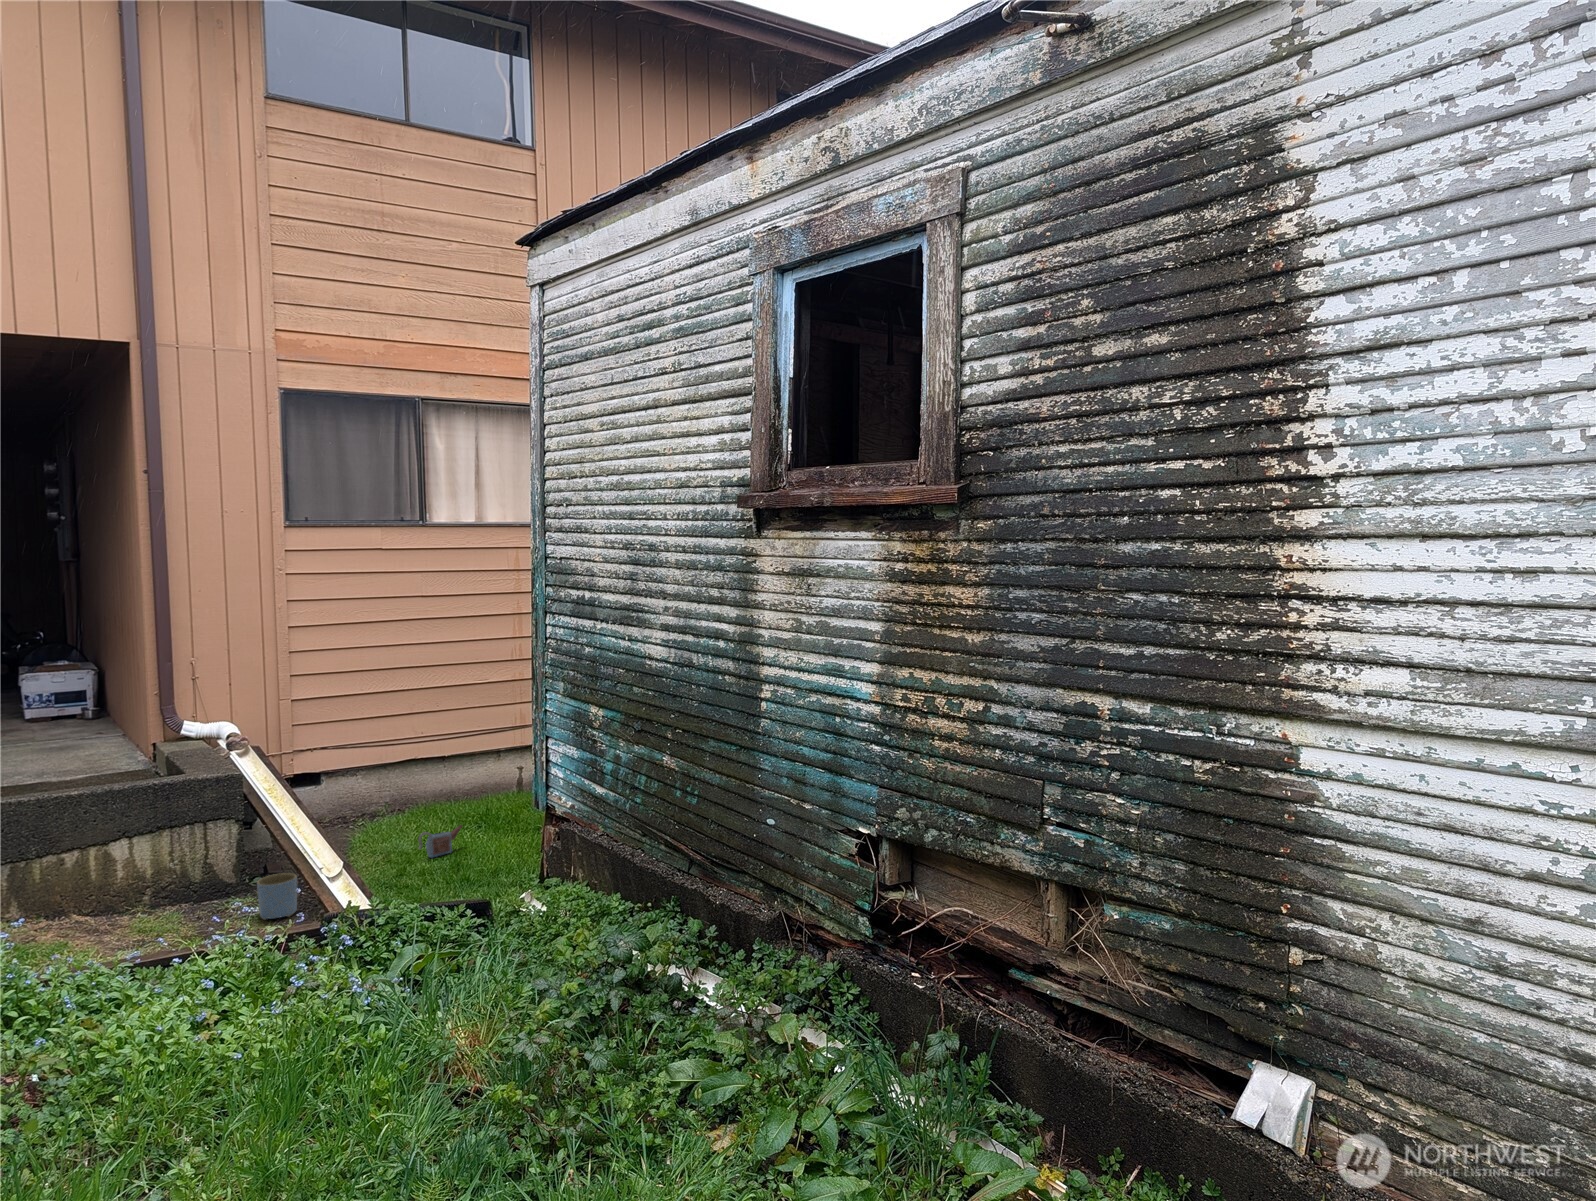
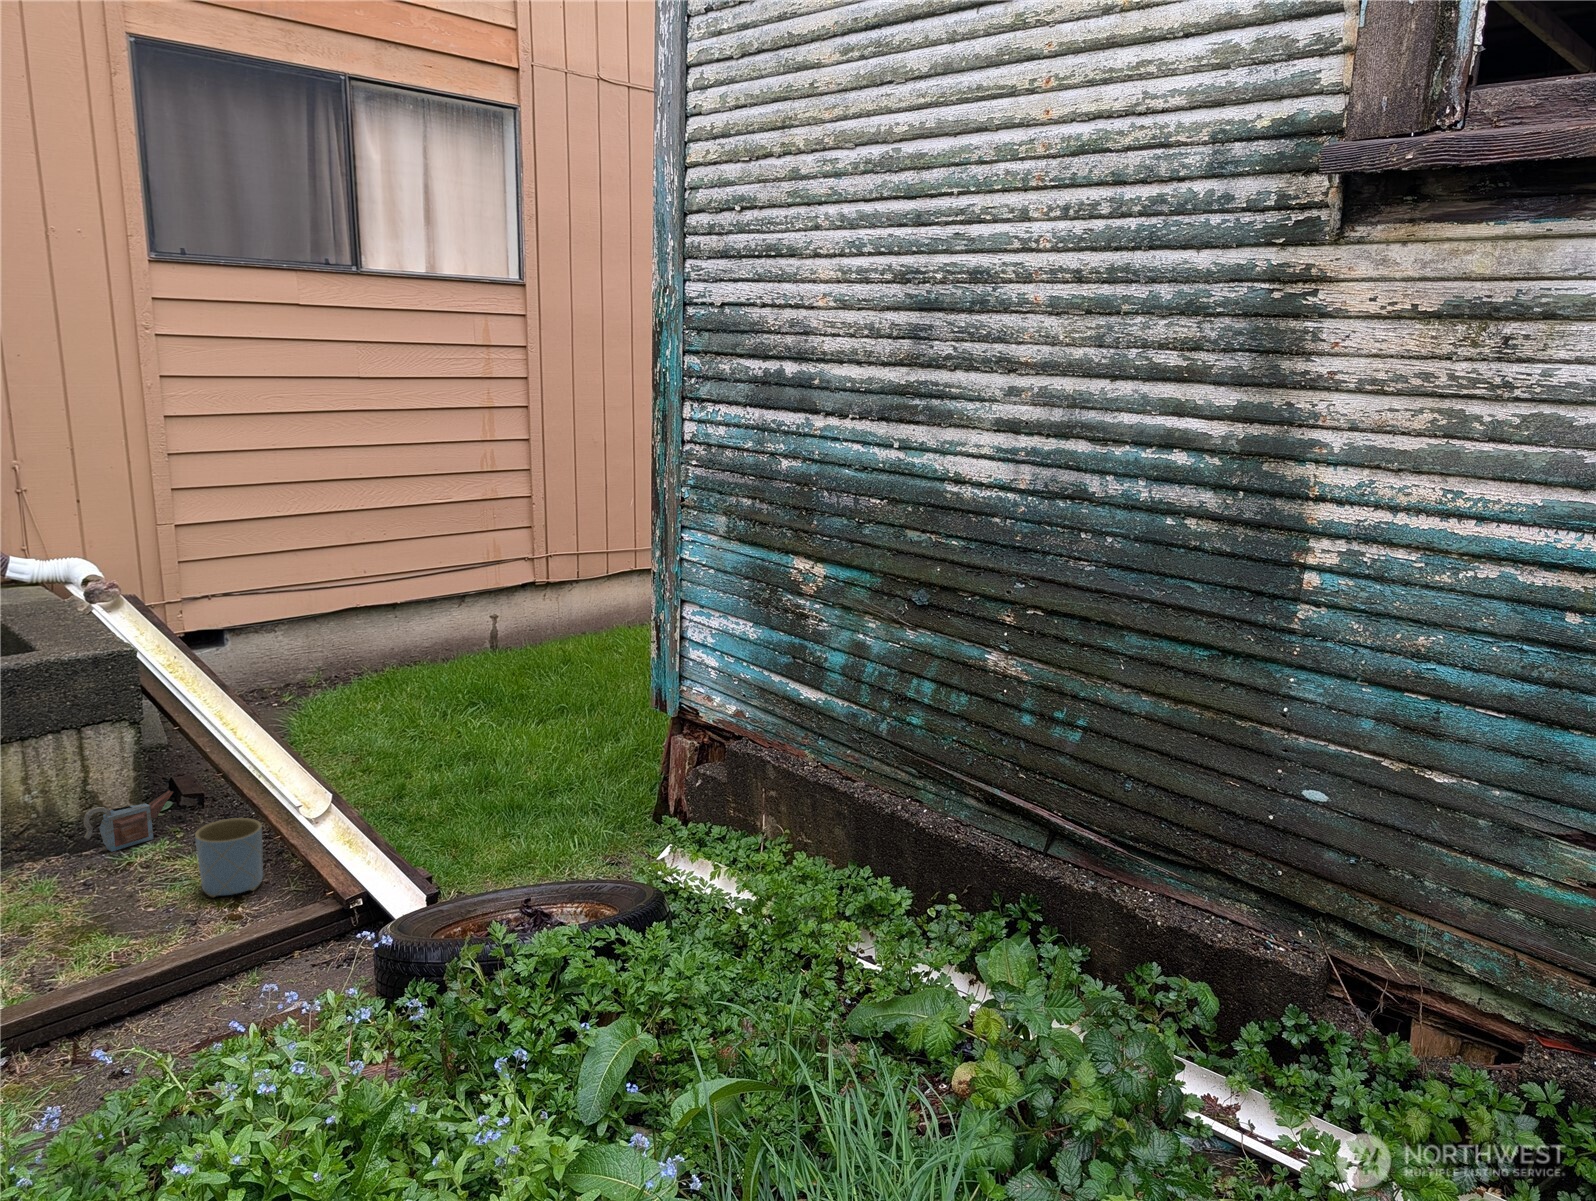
watering can: present [418,825,462,858] -> present [83,790,173,852]

